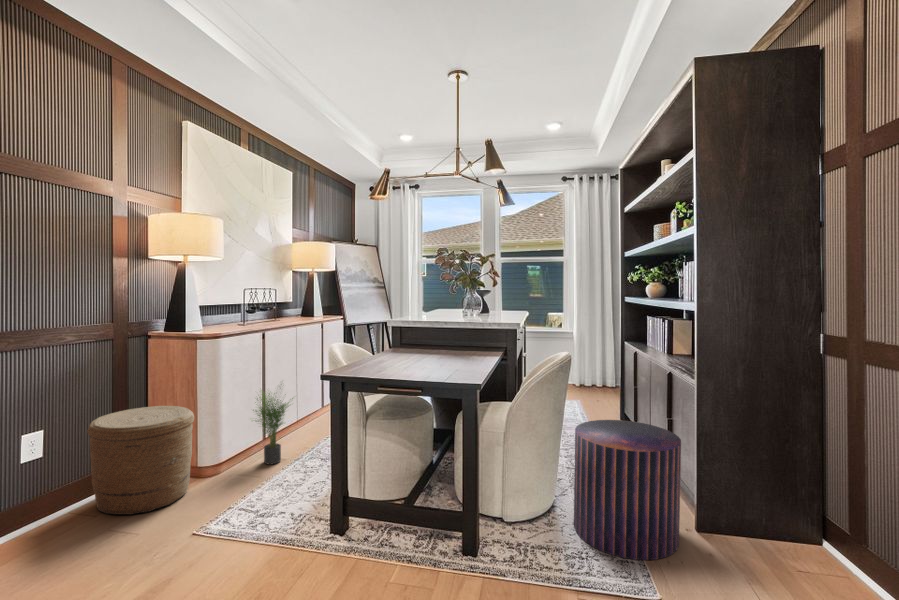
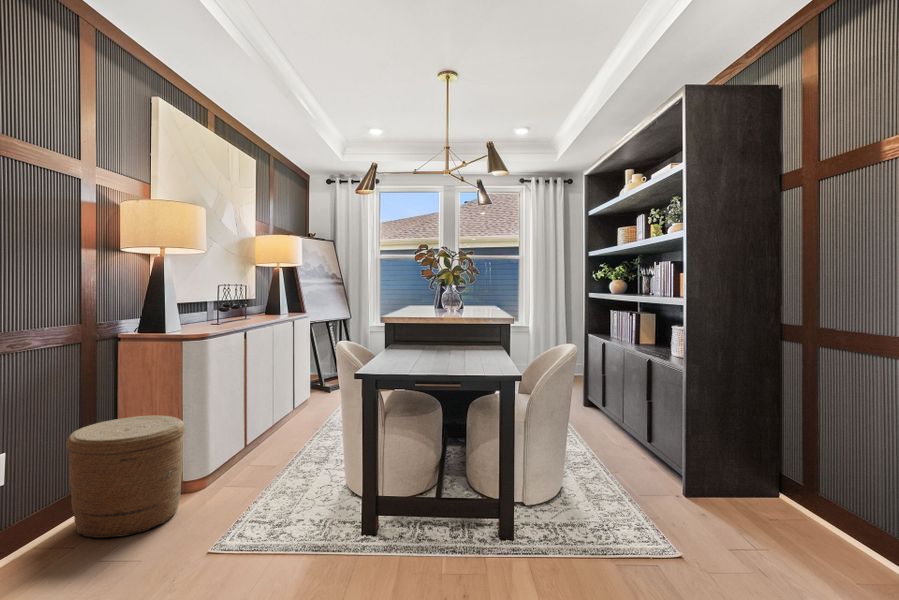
potted plant: present [256,393,293,464] -> none [231,384,284,475]
pouf: present [574,420,681,560] -> none [587,405,685,529]

